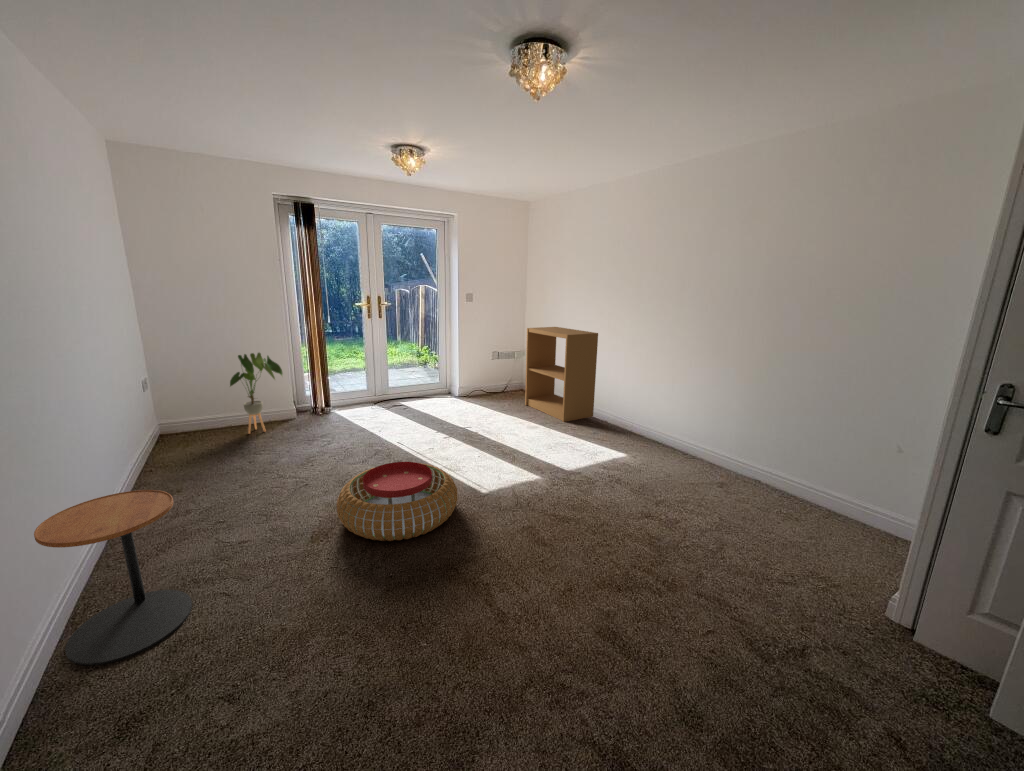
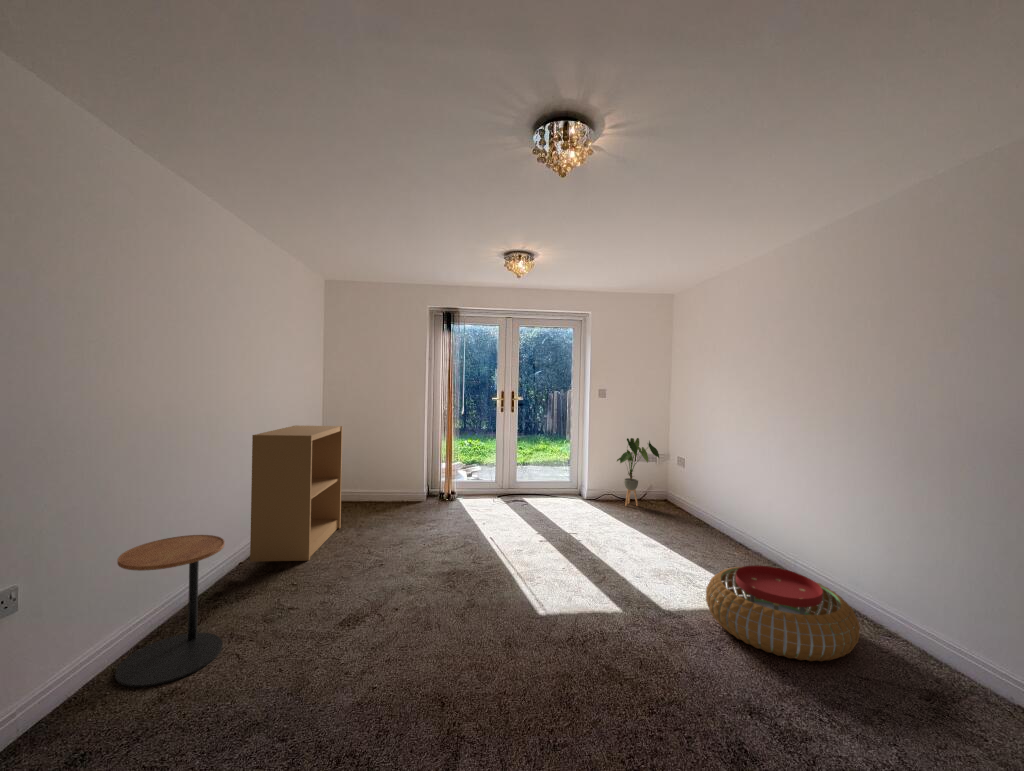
bookshelf: present [525,327,598,422] -> present [250,426,342,561]
house plant: present [230,353,282,434] -> present [617,438,659,506]
pouf: present [337,462,458,541] -> present [706,565,860,661]

